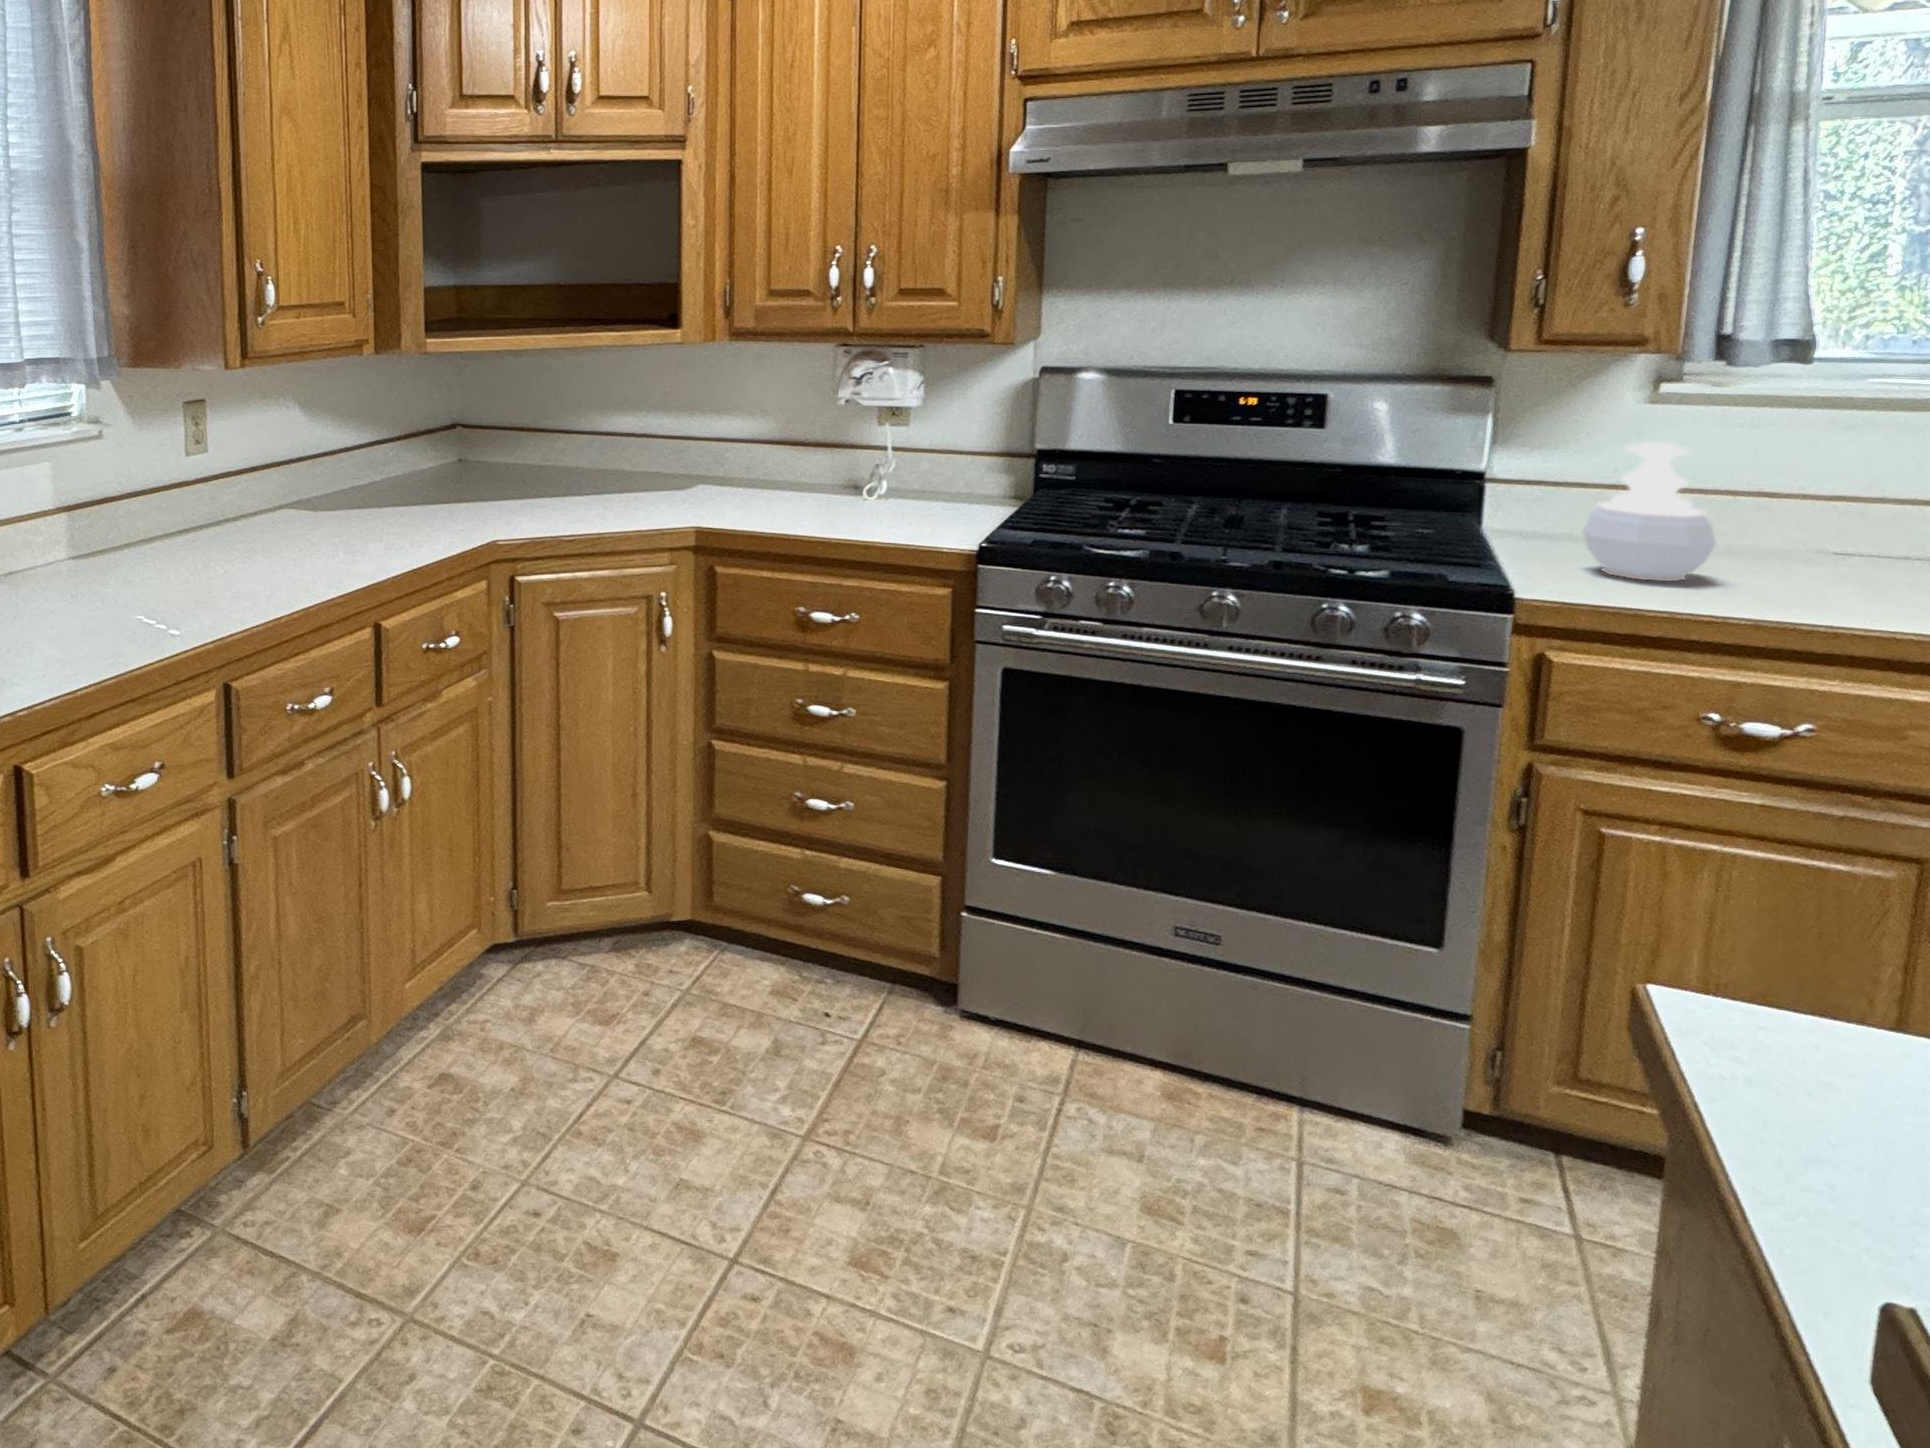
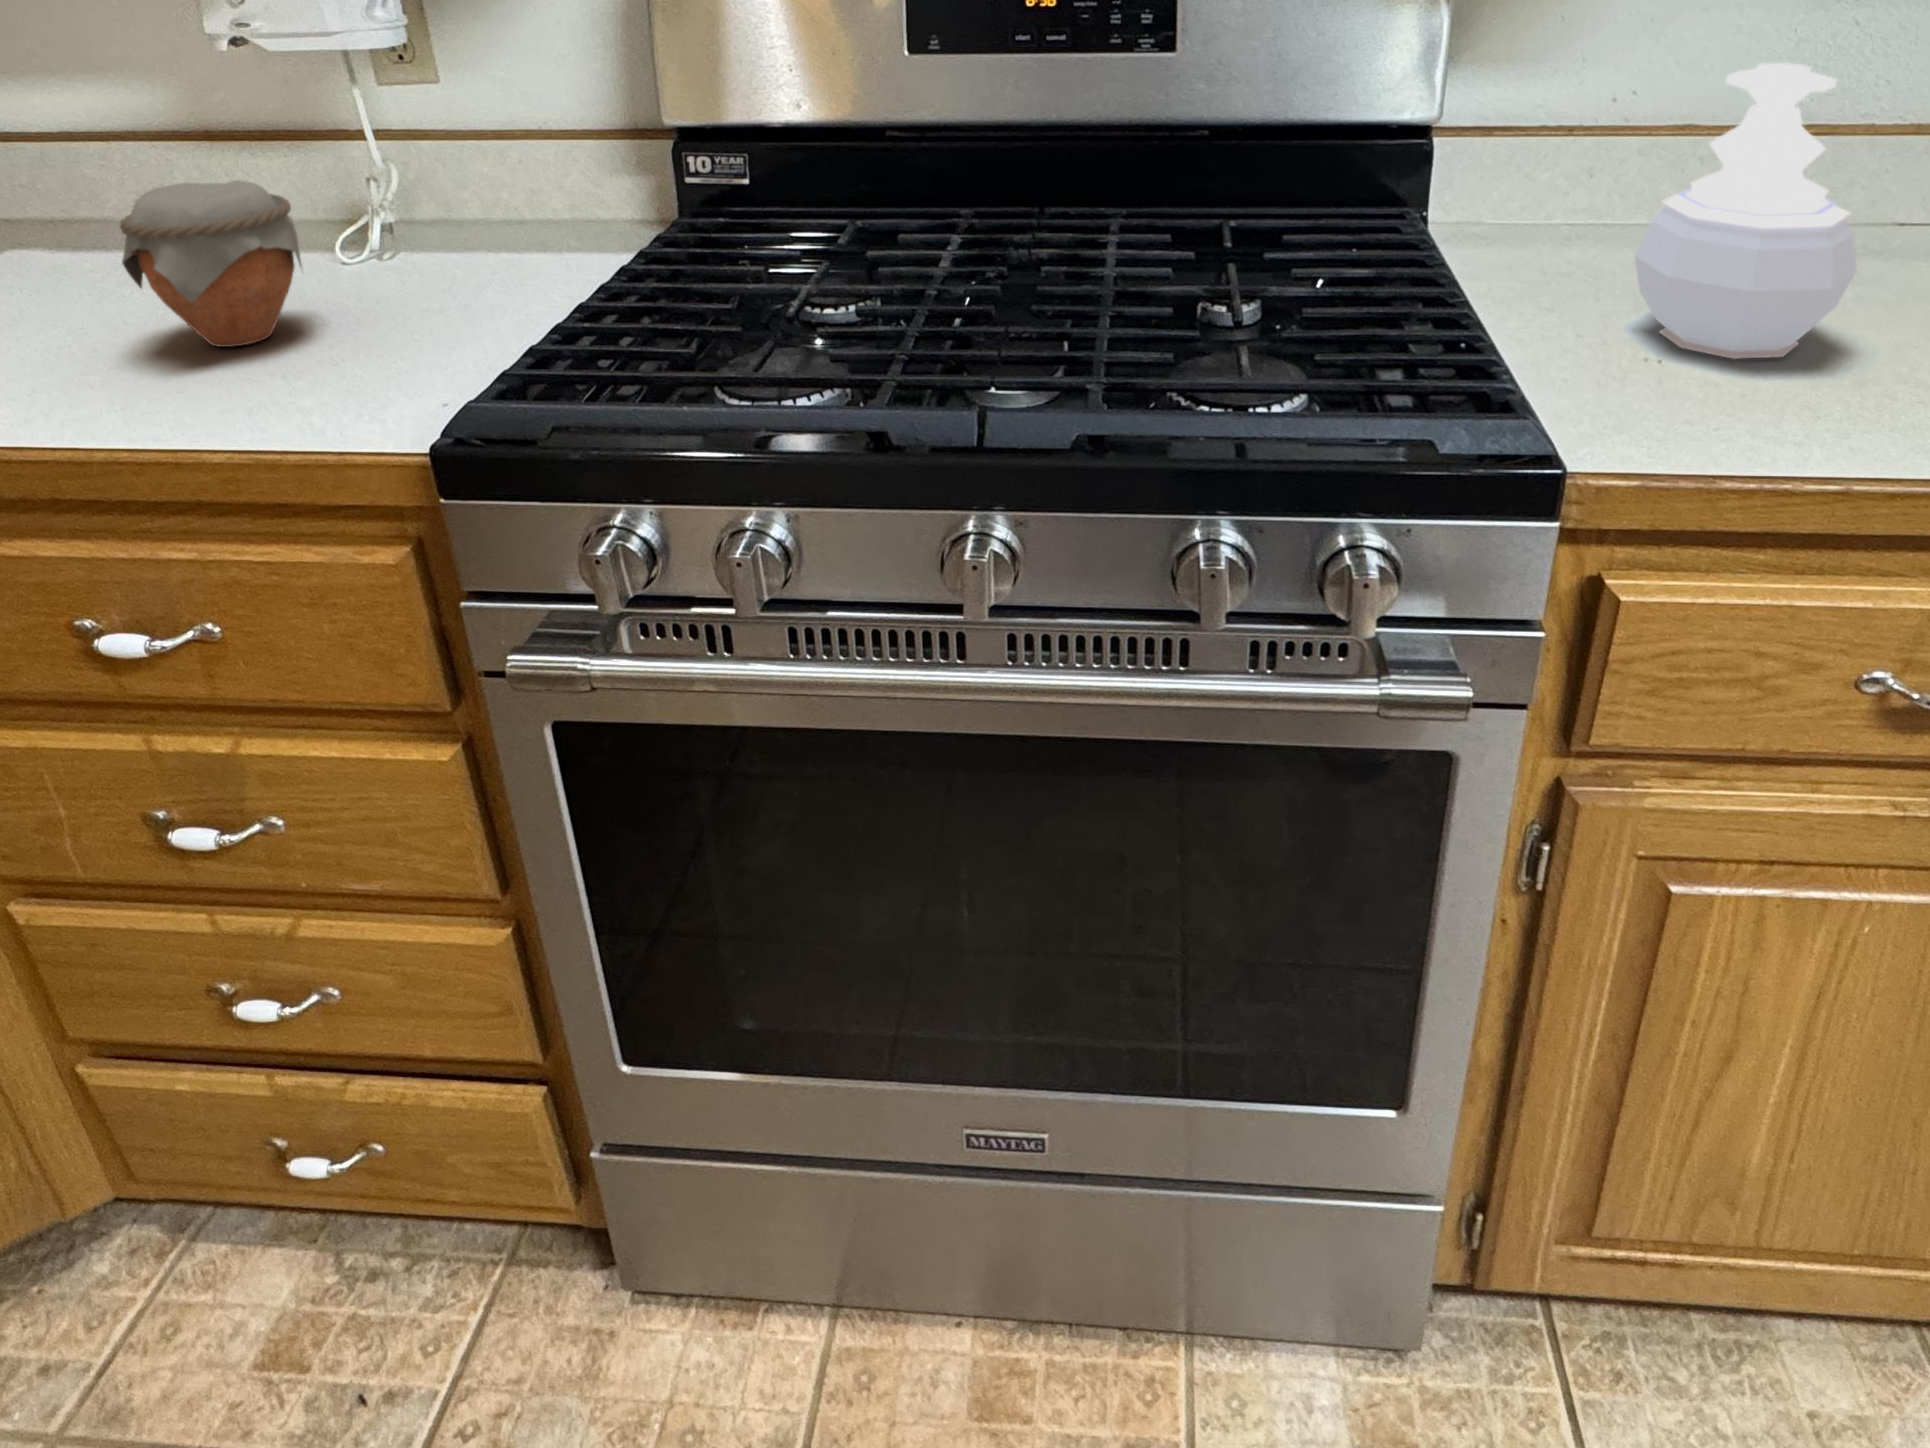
jar: none [822,451,888,515] -> present [120,180,302,347]

